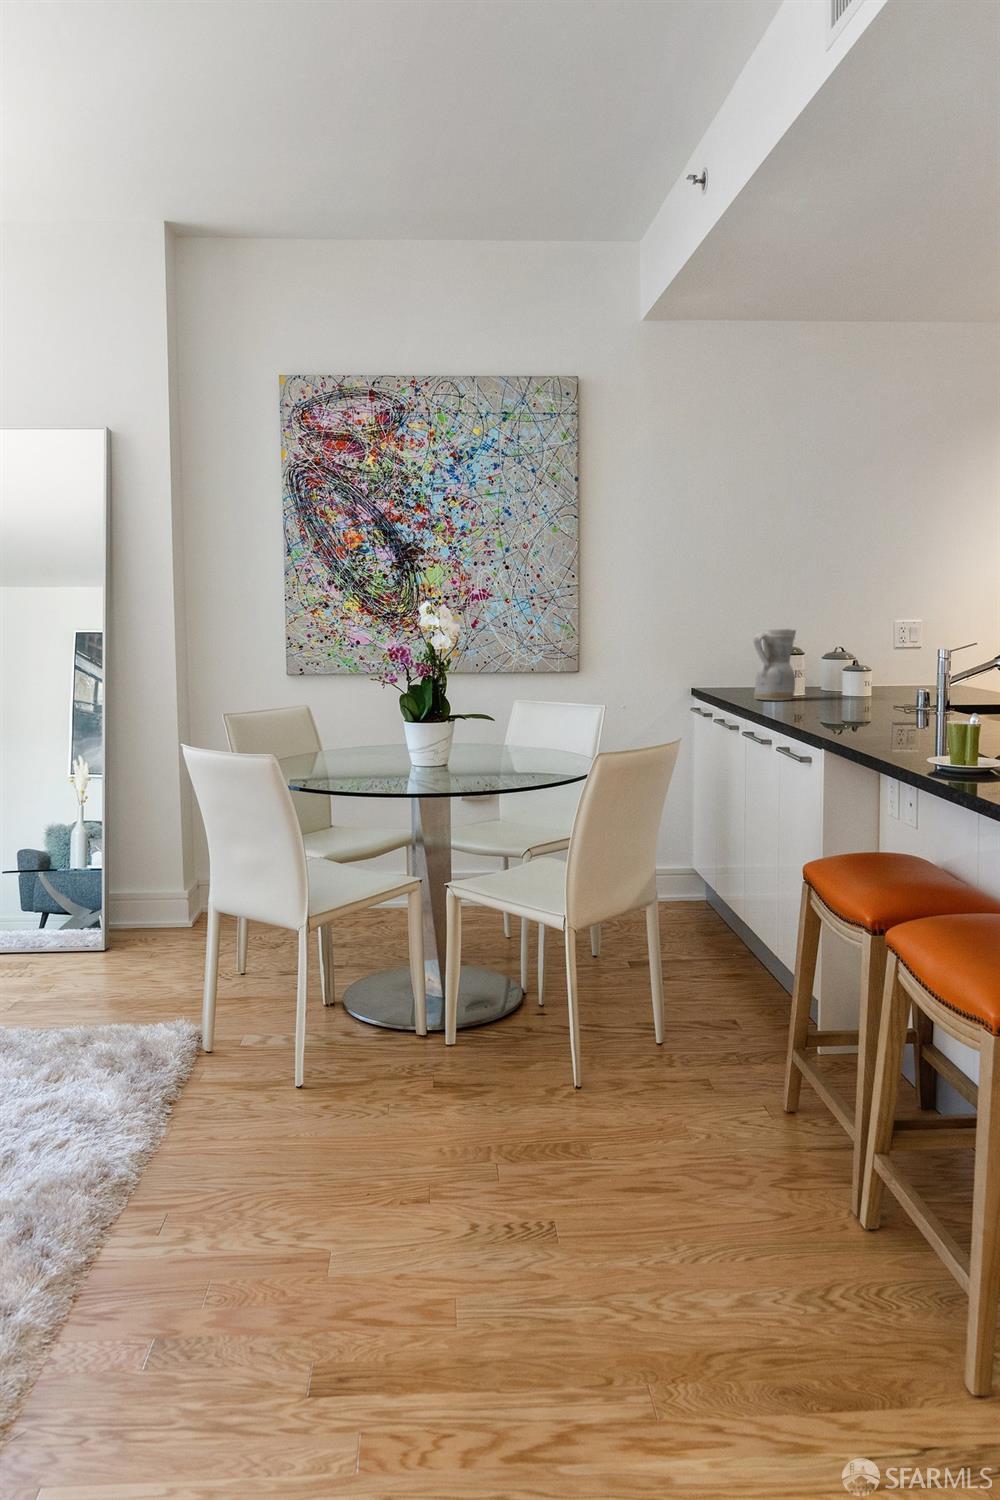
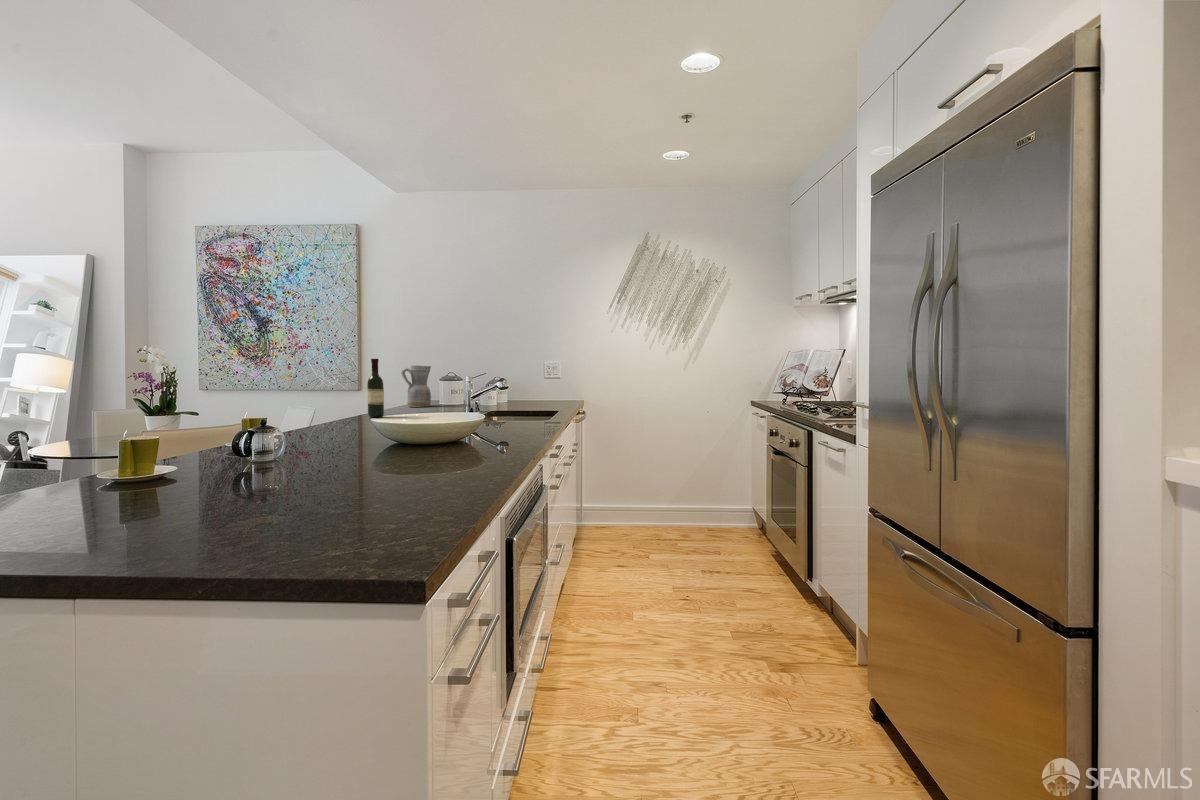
wine bottle: none [805,618,832,718] -> present [367,359,384,418]

